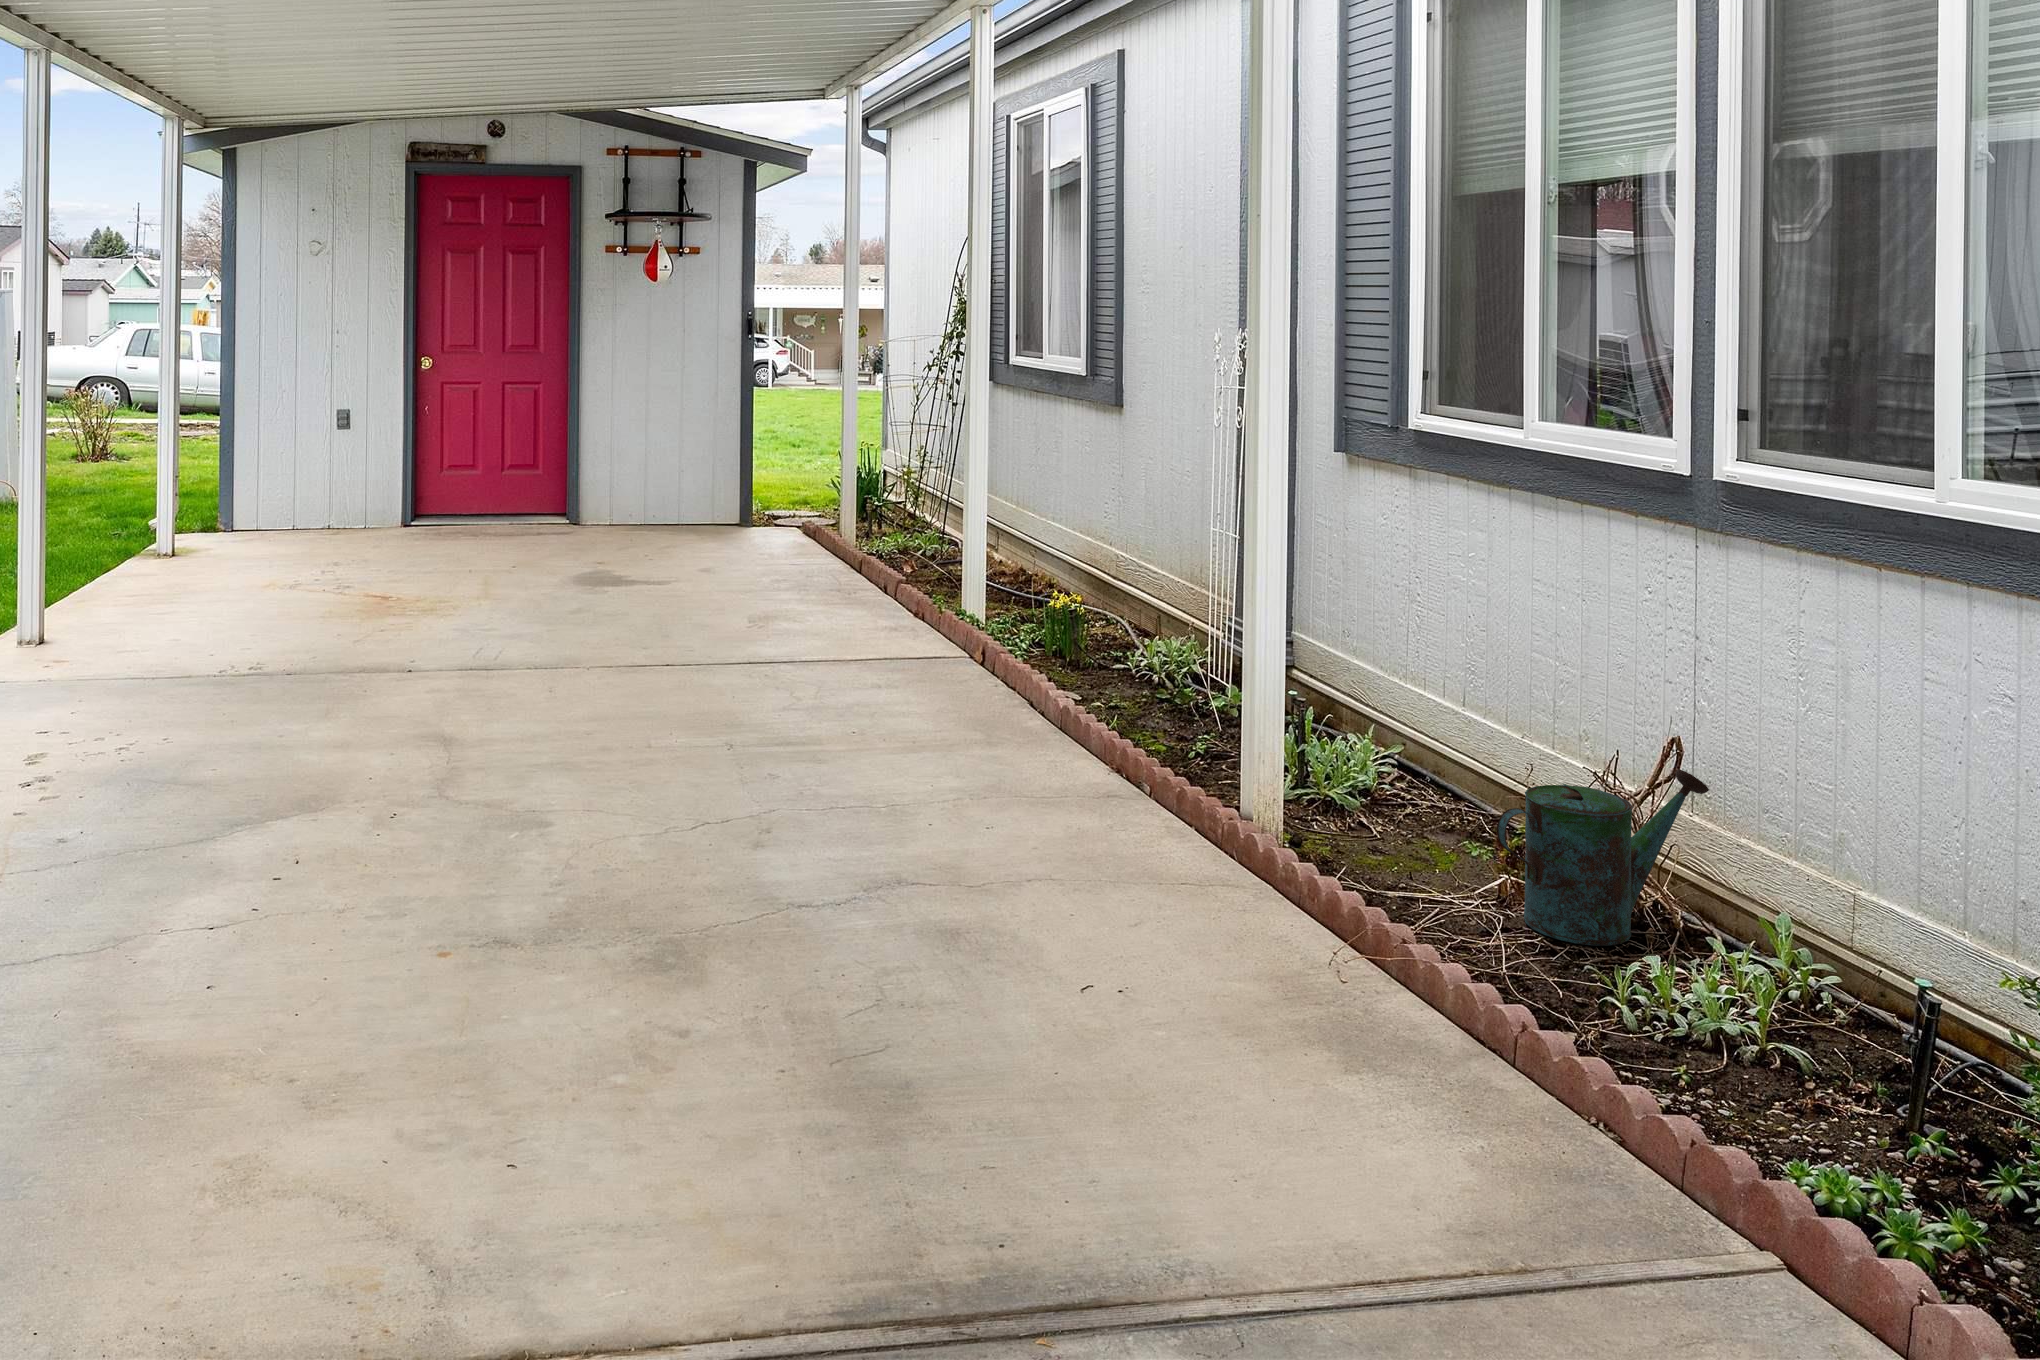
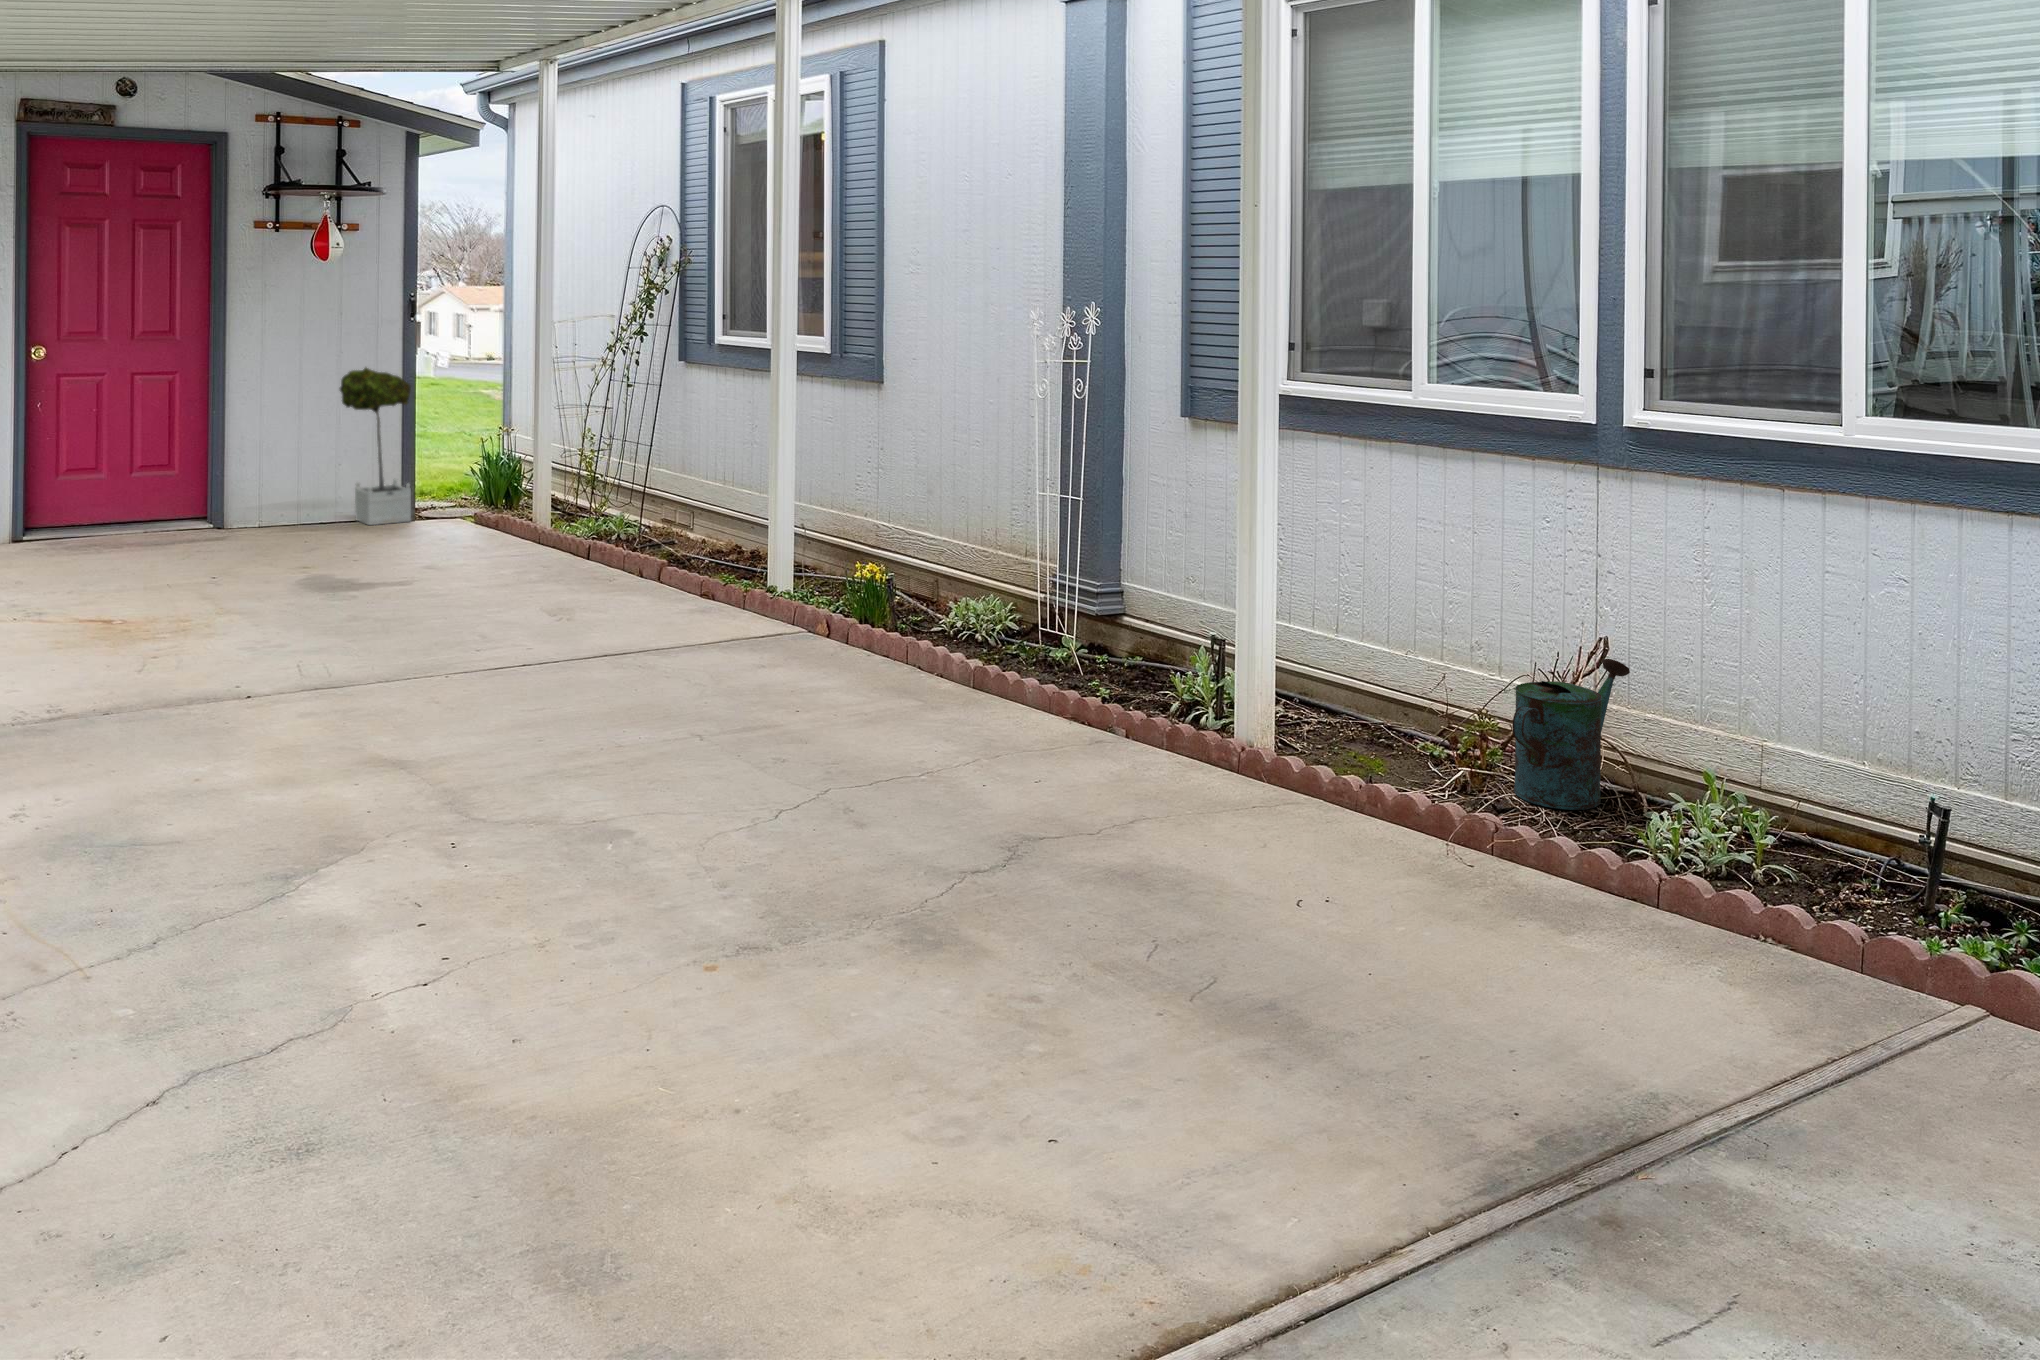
potted tree: none [670,382,734,532] -> present [340,368,411,525]

